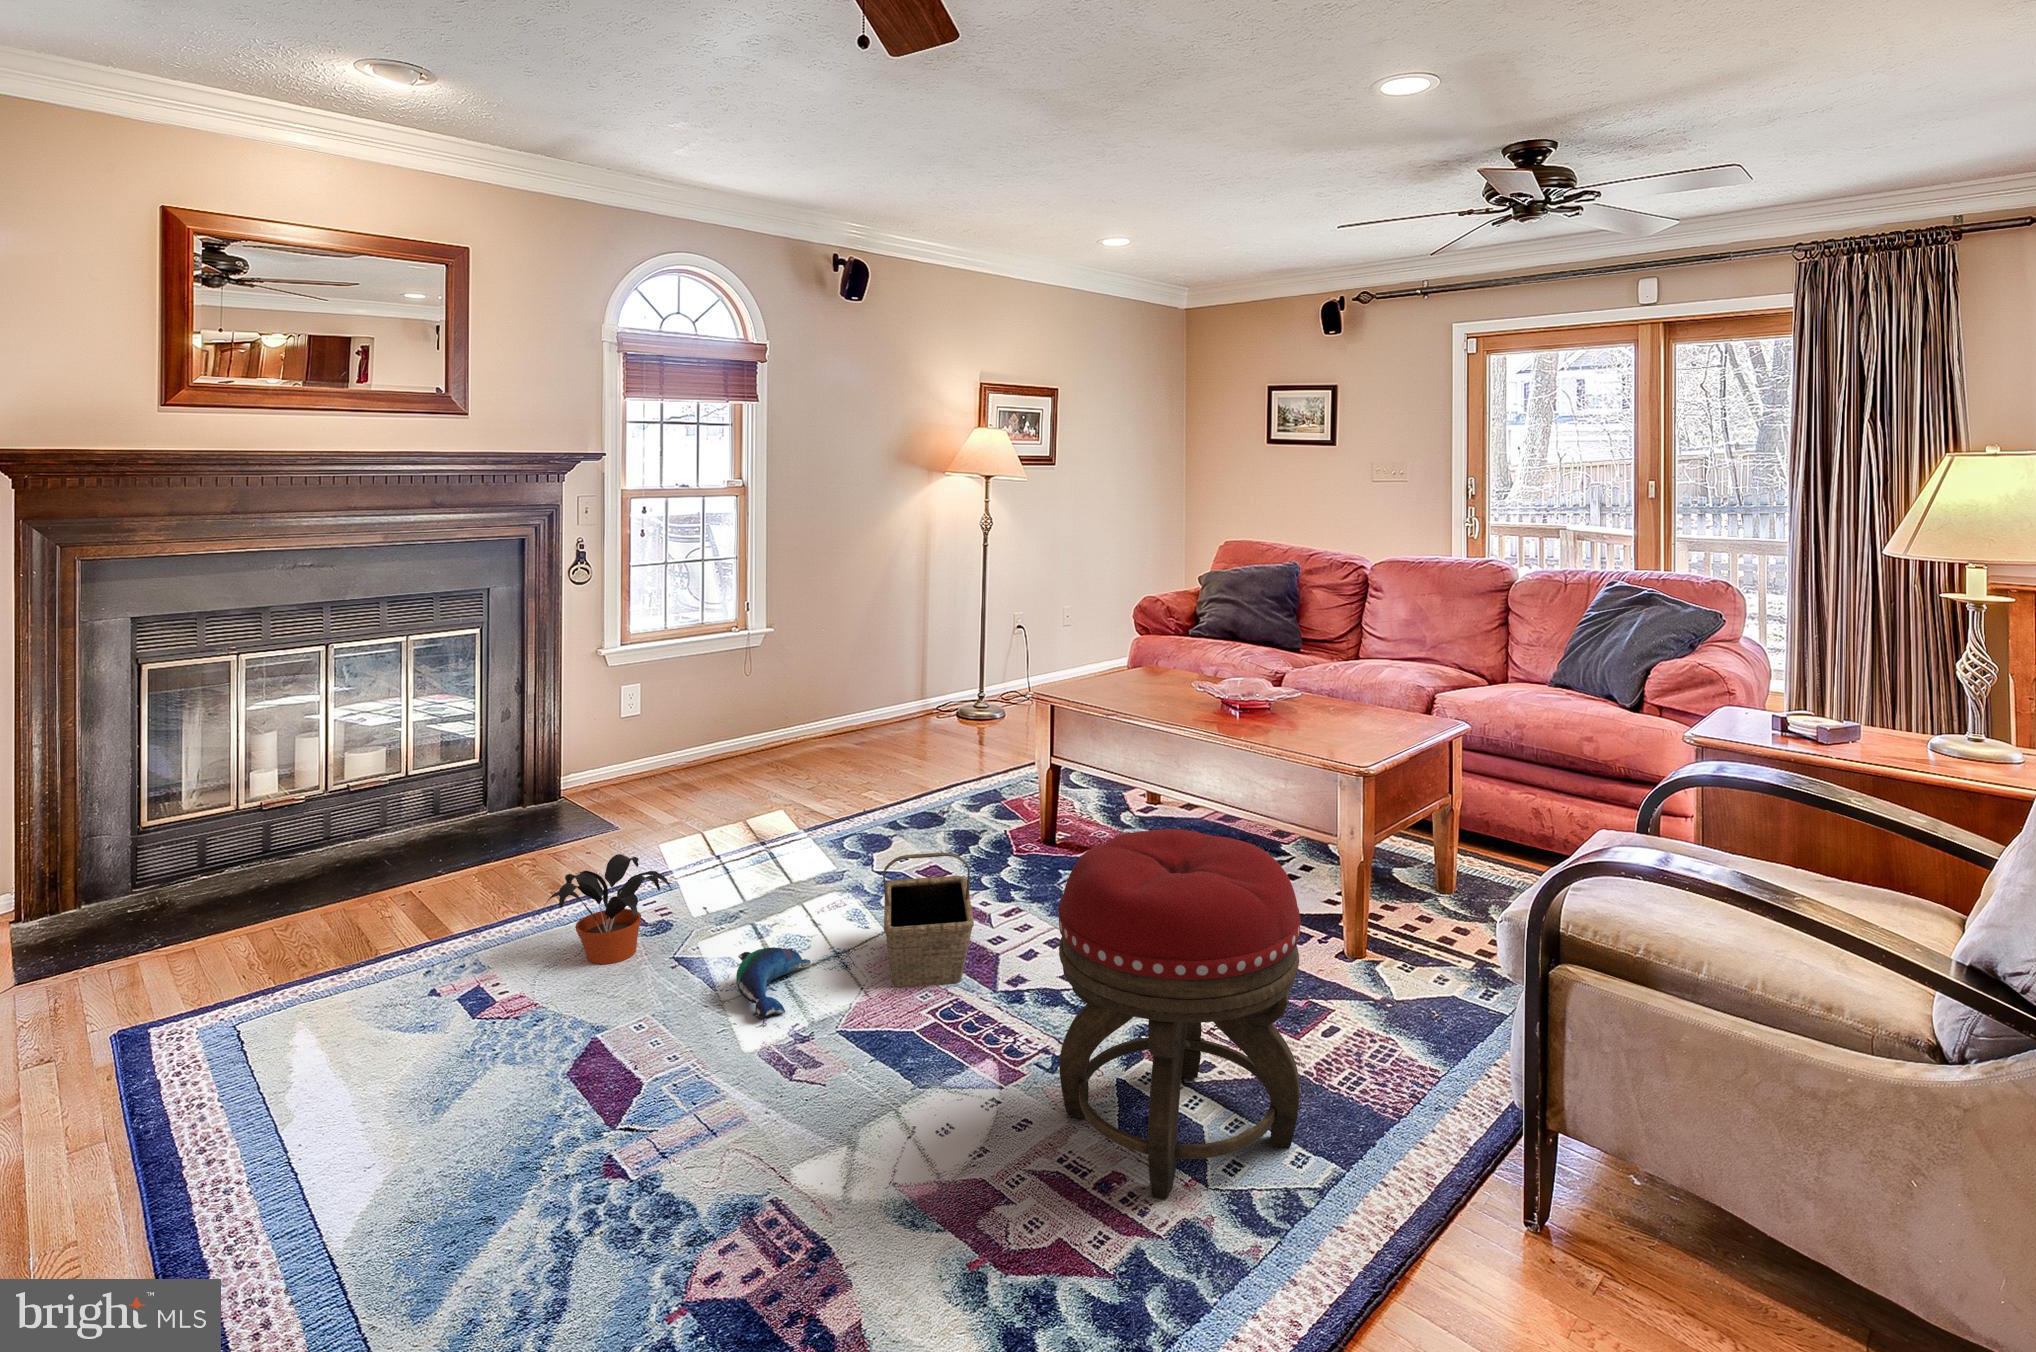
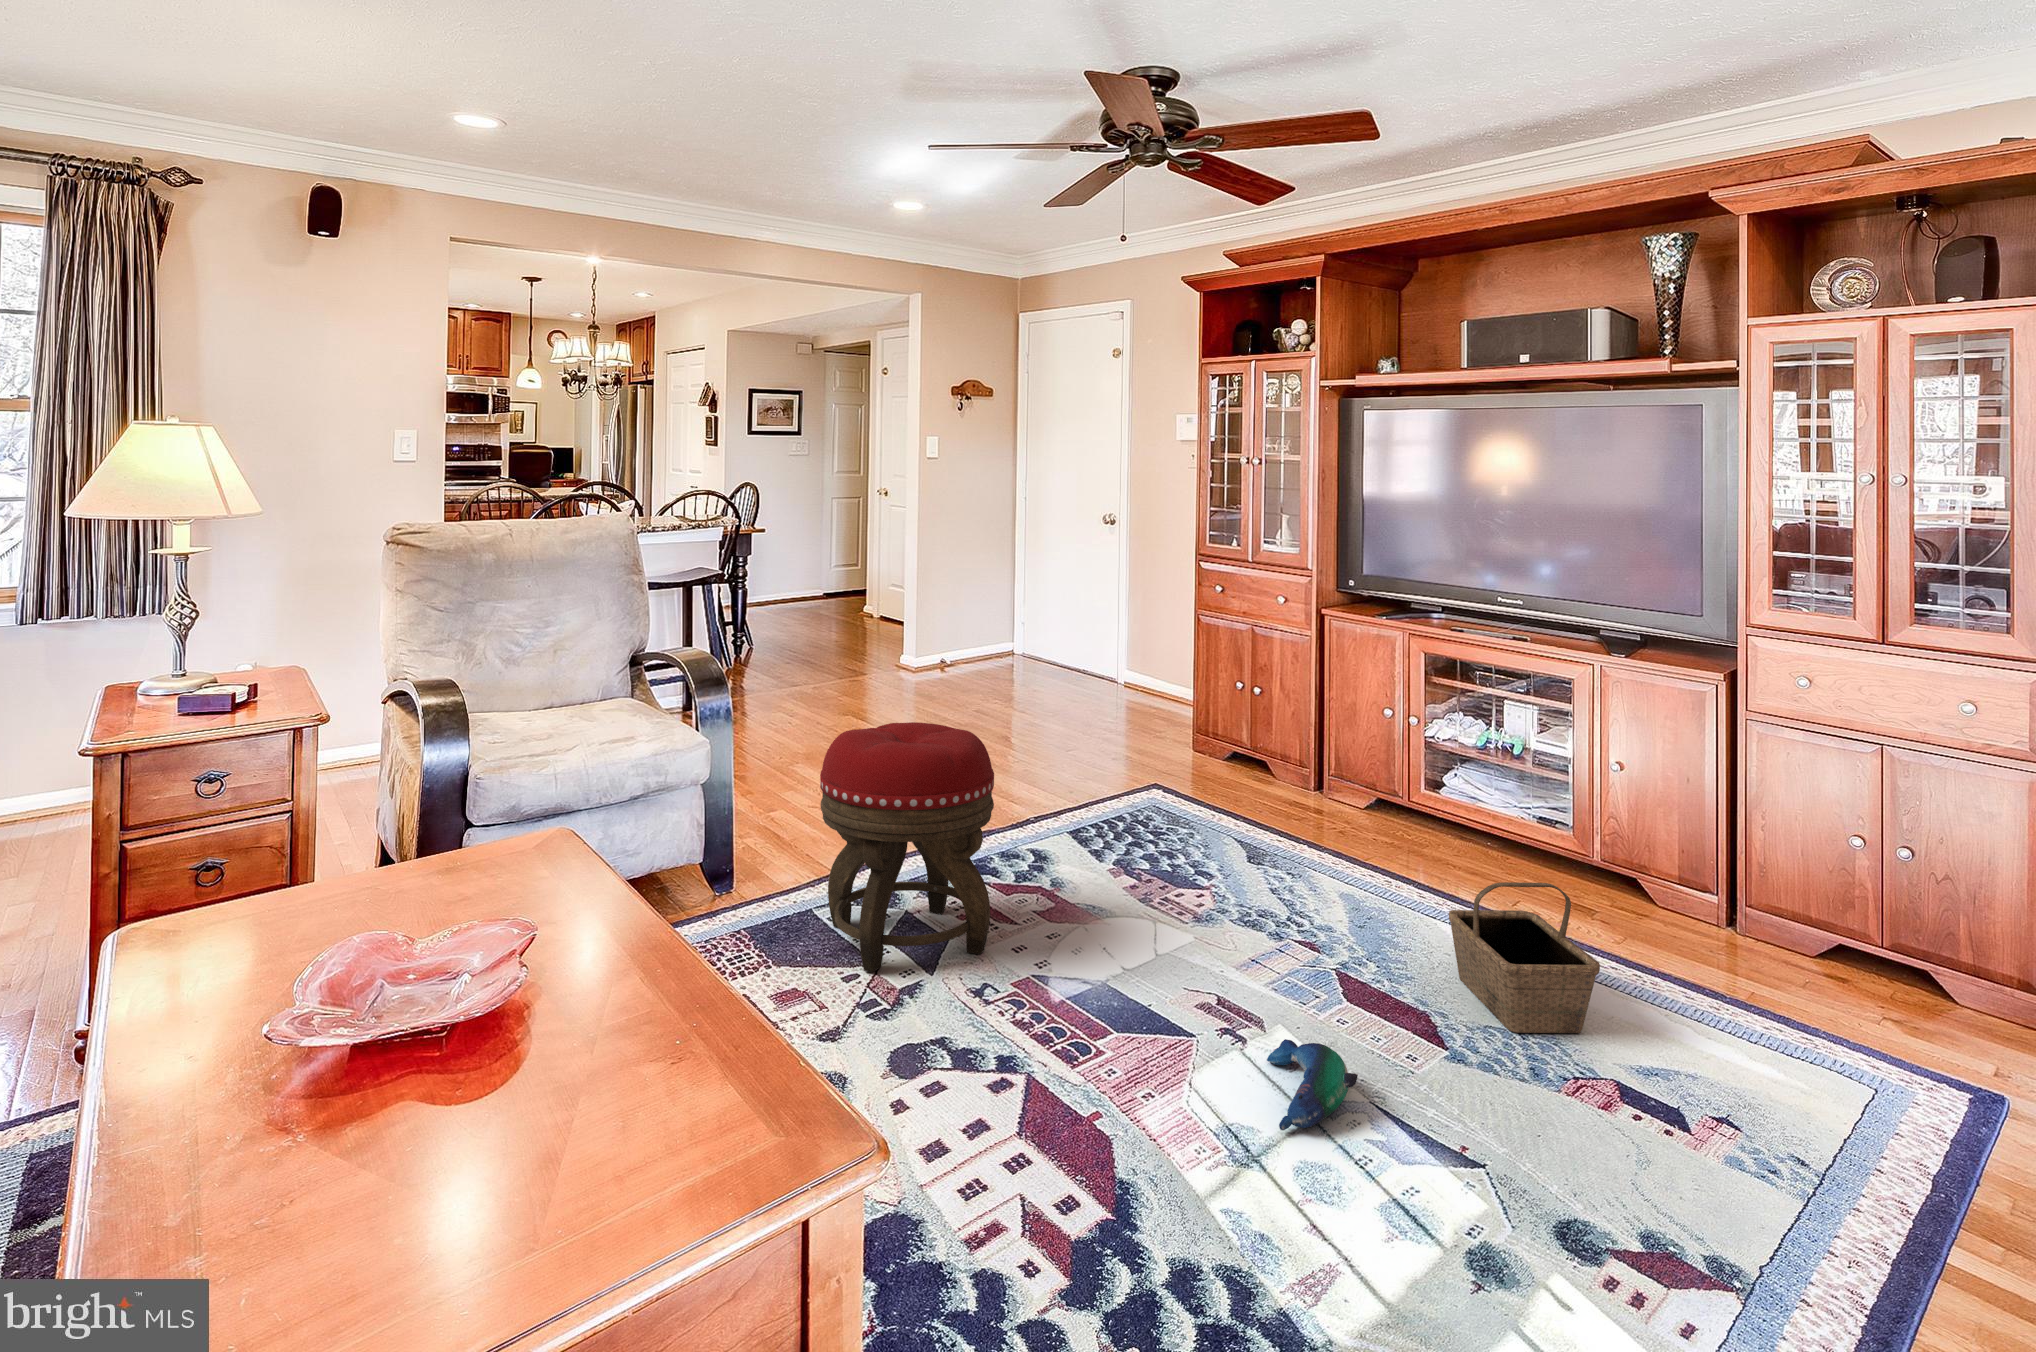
basket: present [883,853,974,988] -> present [1449,882,1600,1033]
potted plant: present [547,854,672,964] -> none [1522,1035,1741,1220]

